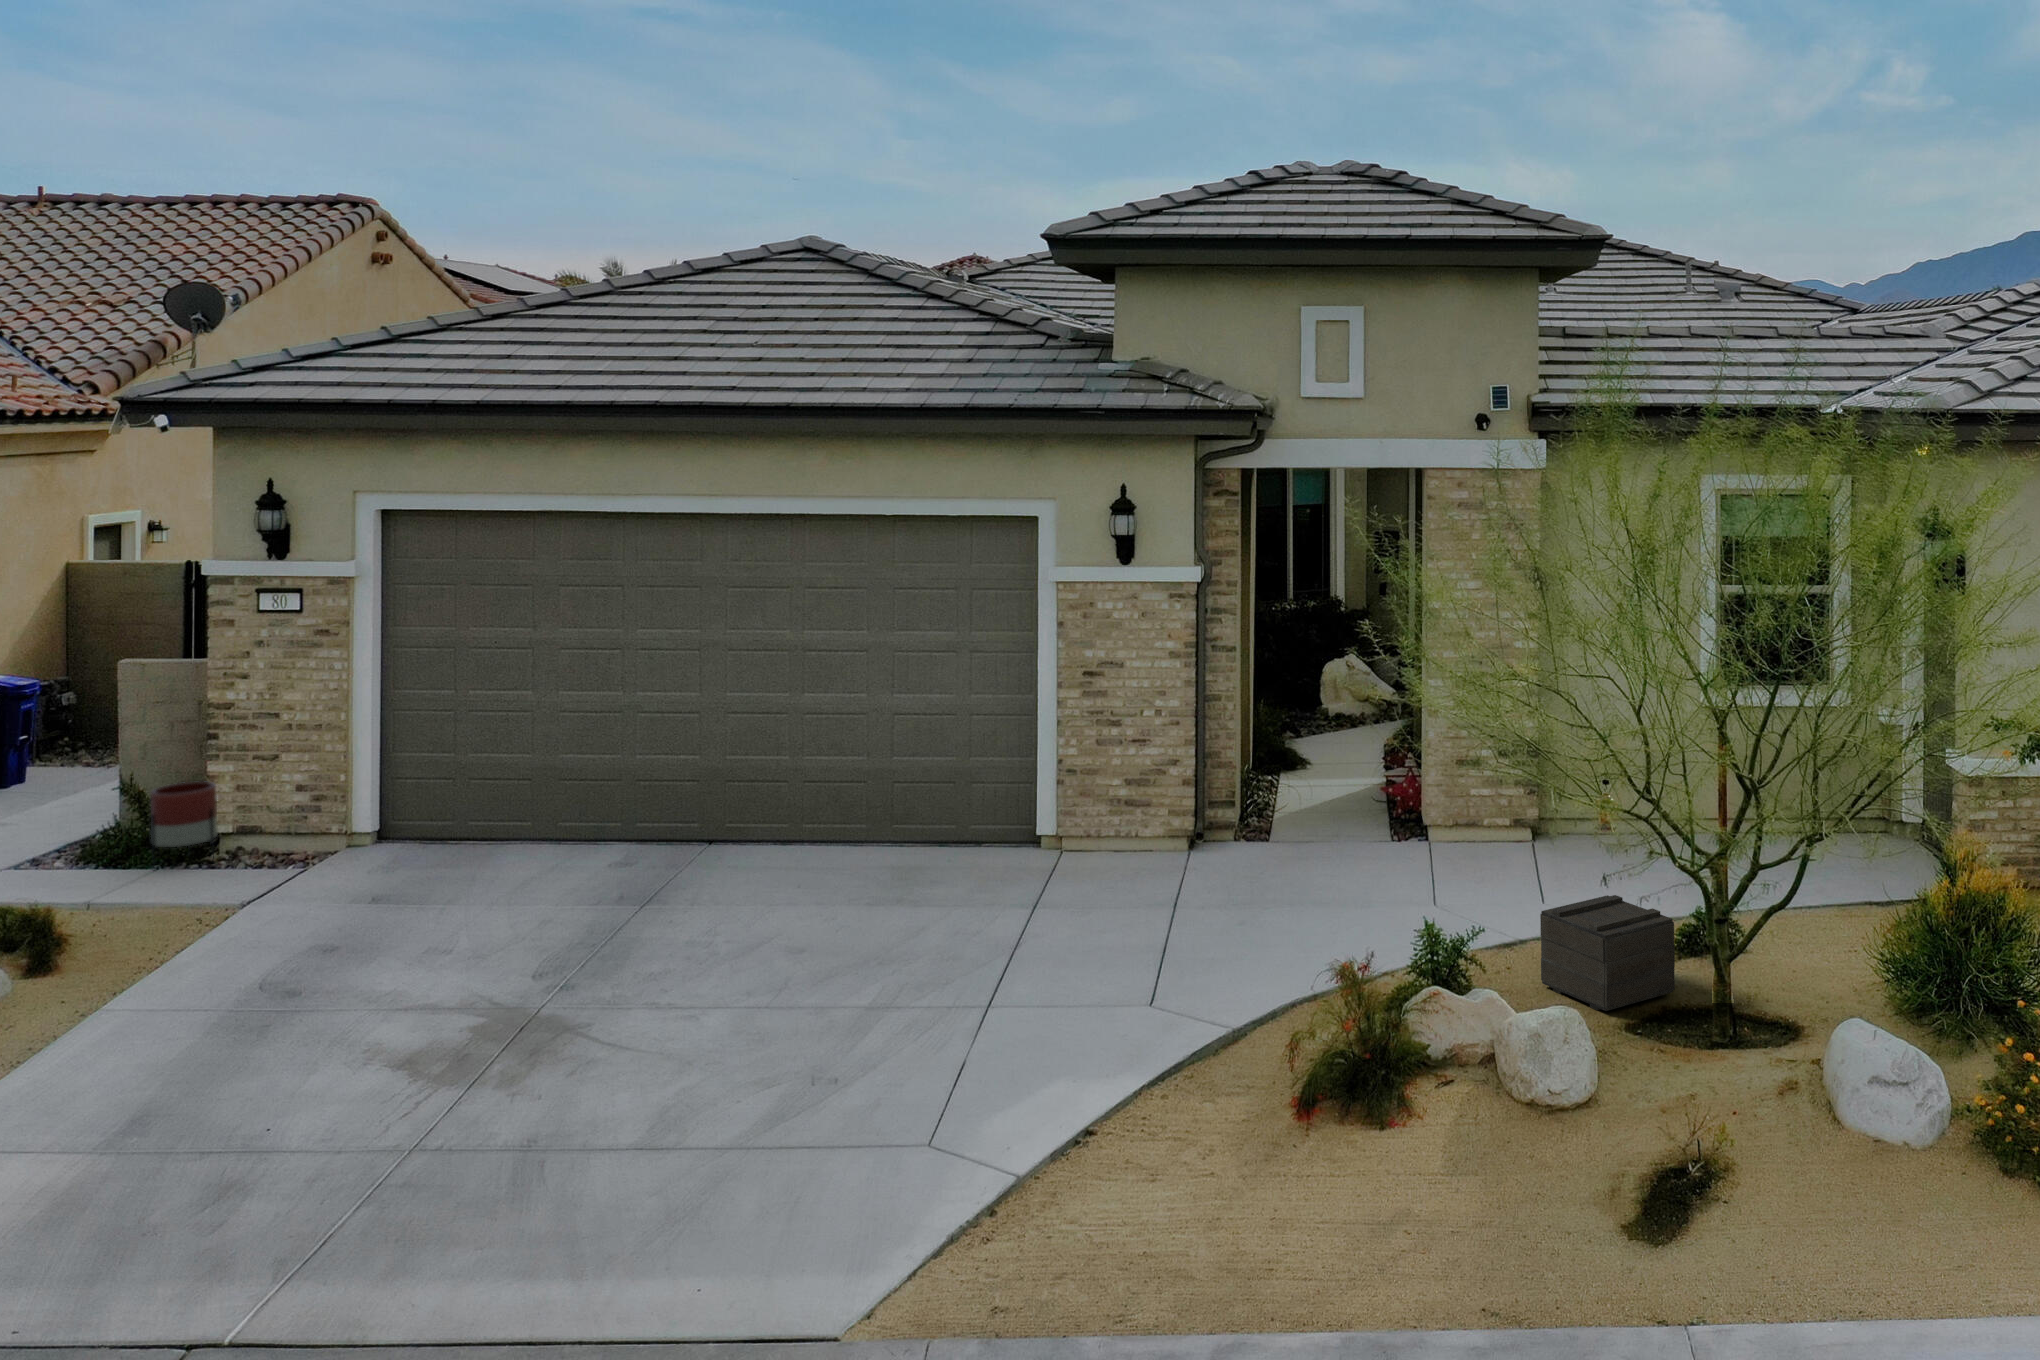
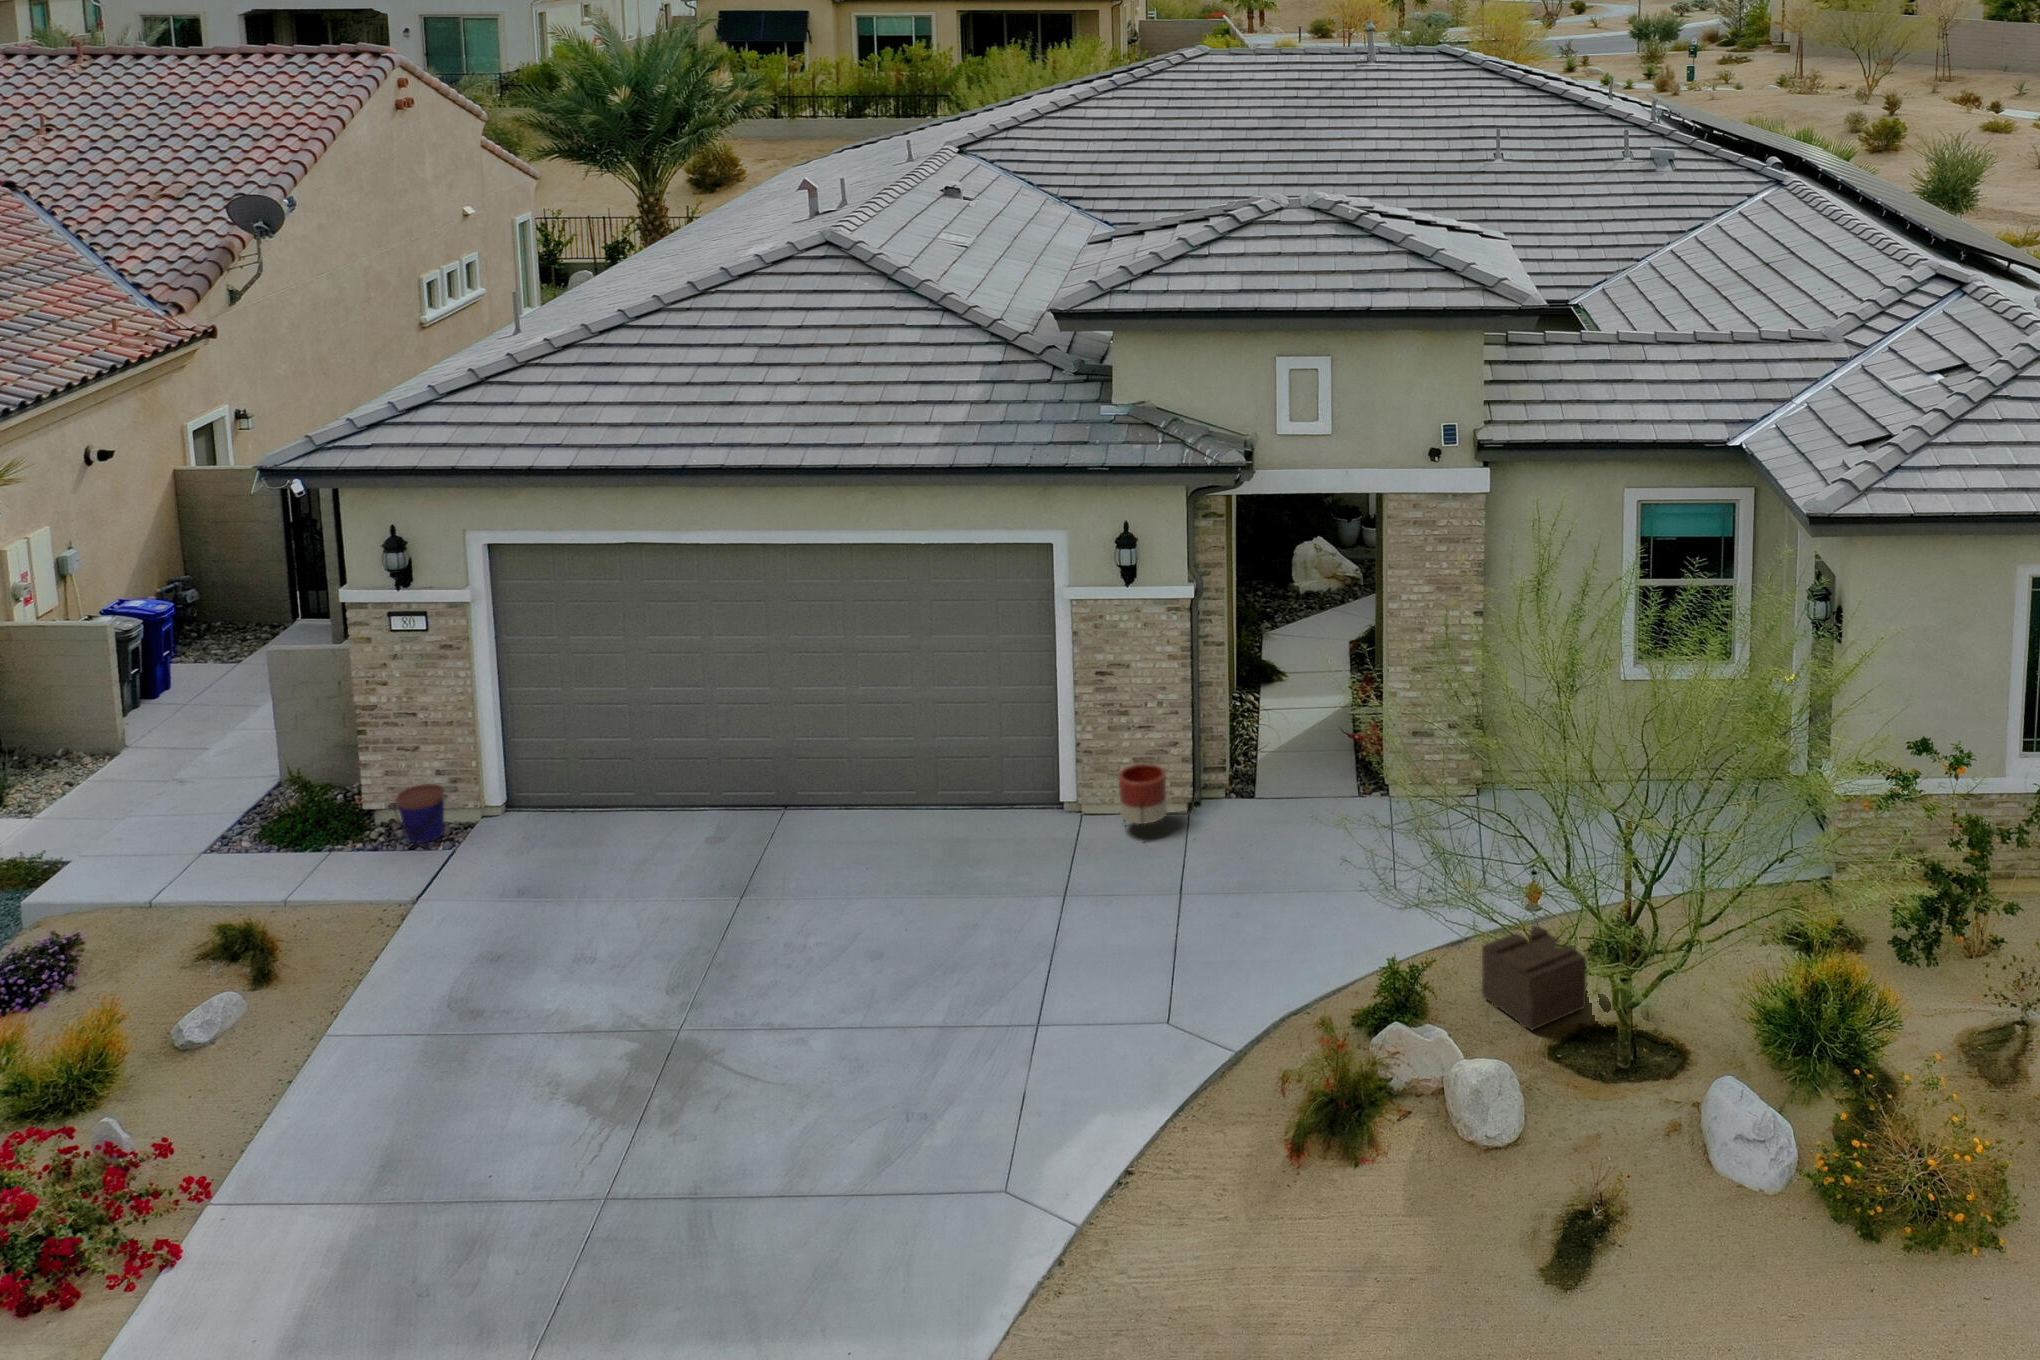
planter: present [150,781,218,864] -> present [1119,764,1167,842]
bucket: none [235,802,300,869] -> present [396,784,444,844]

